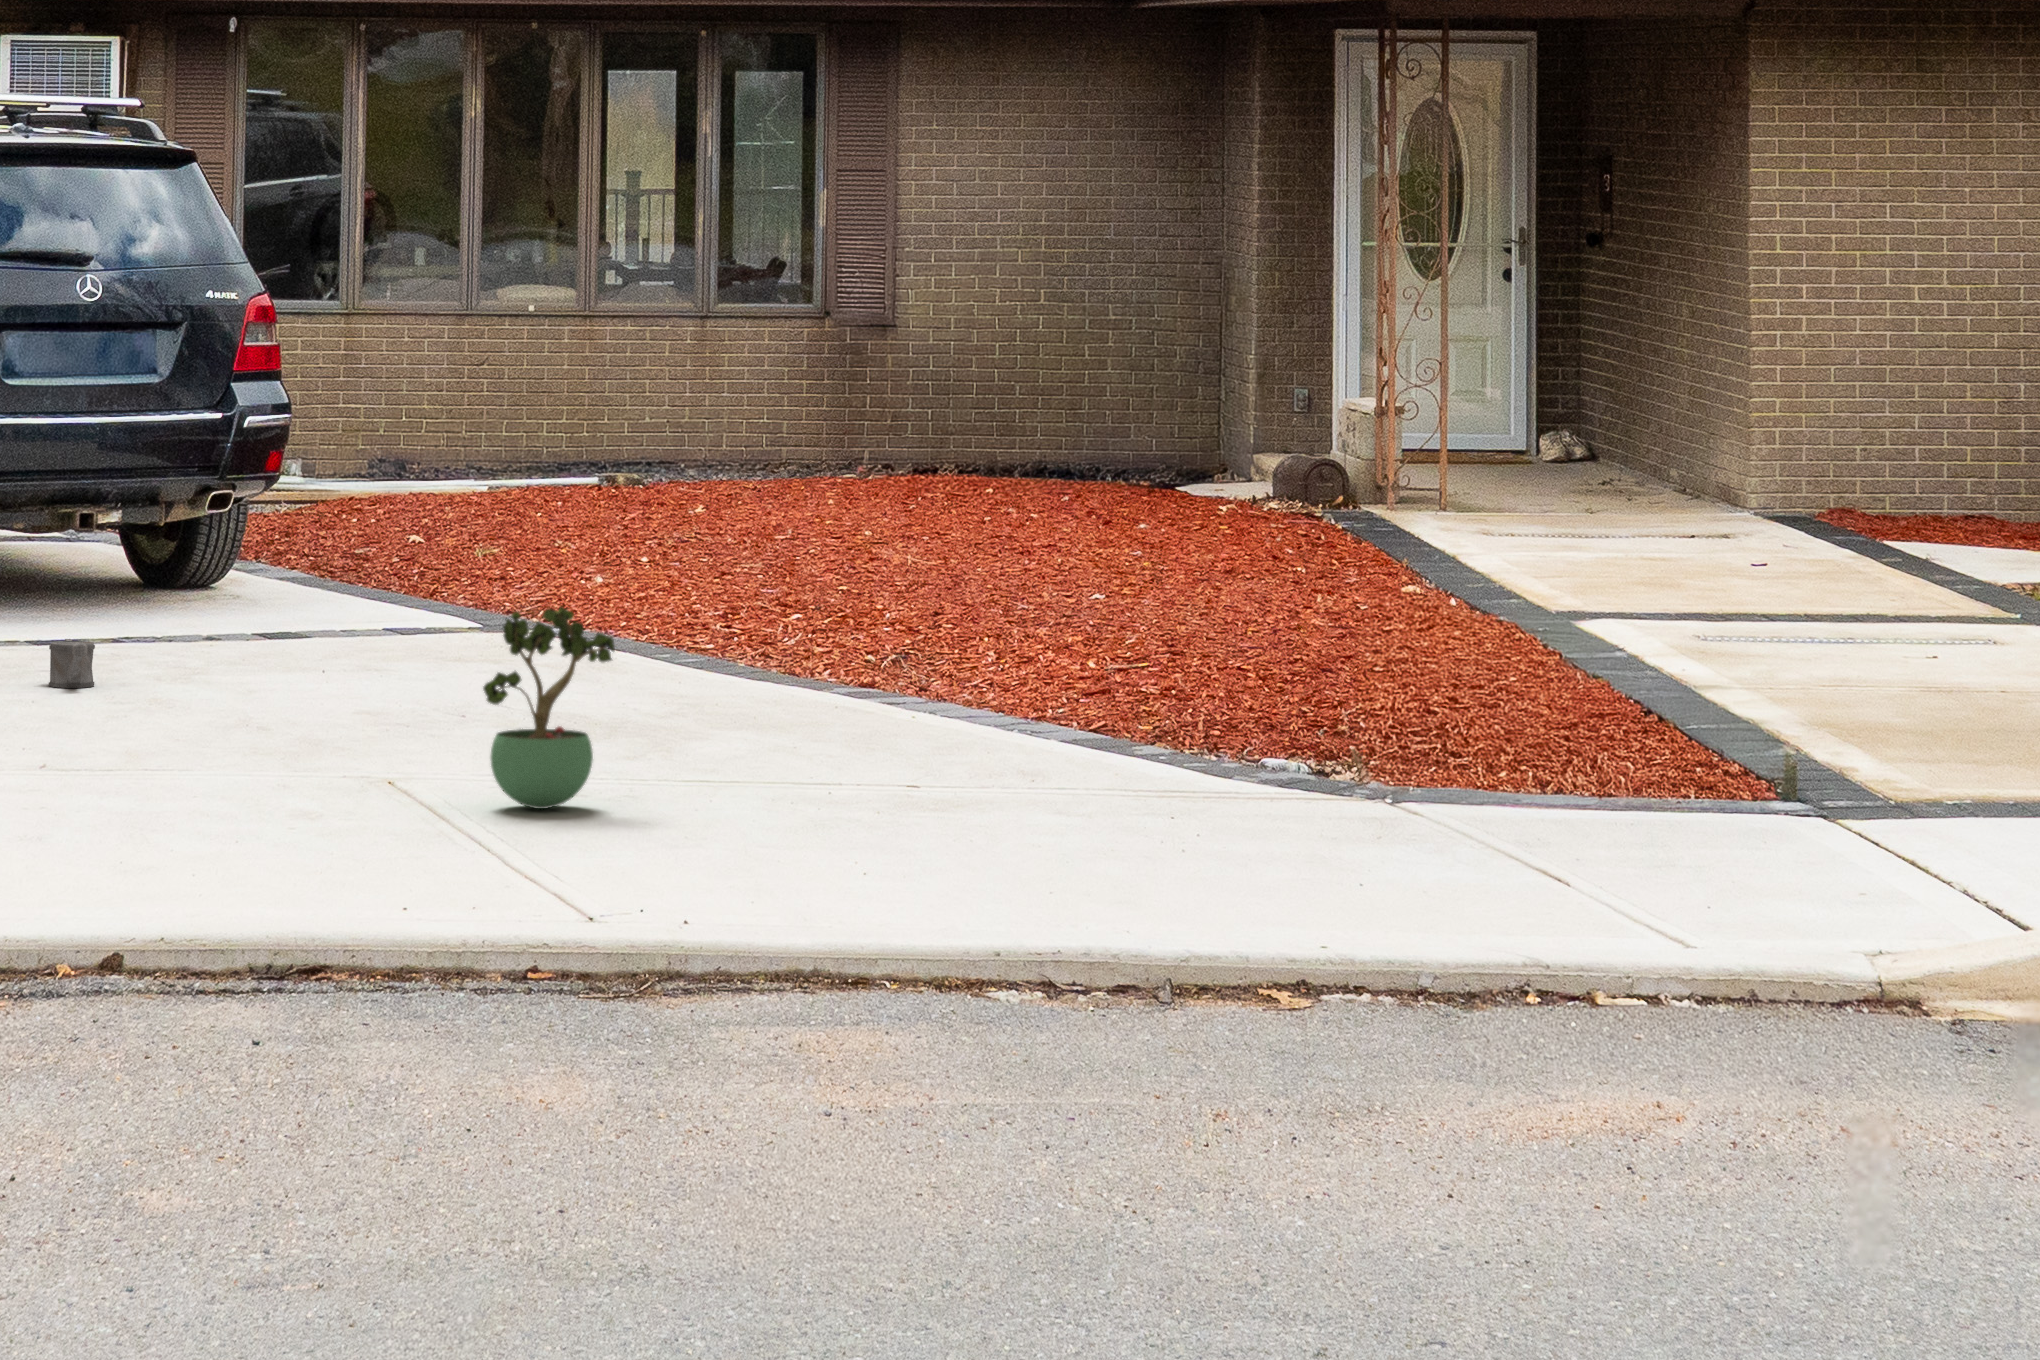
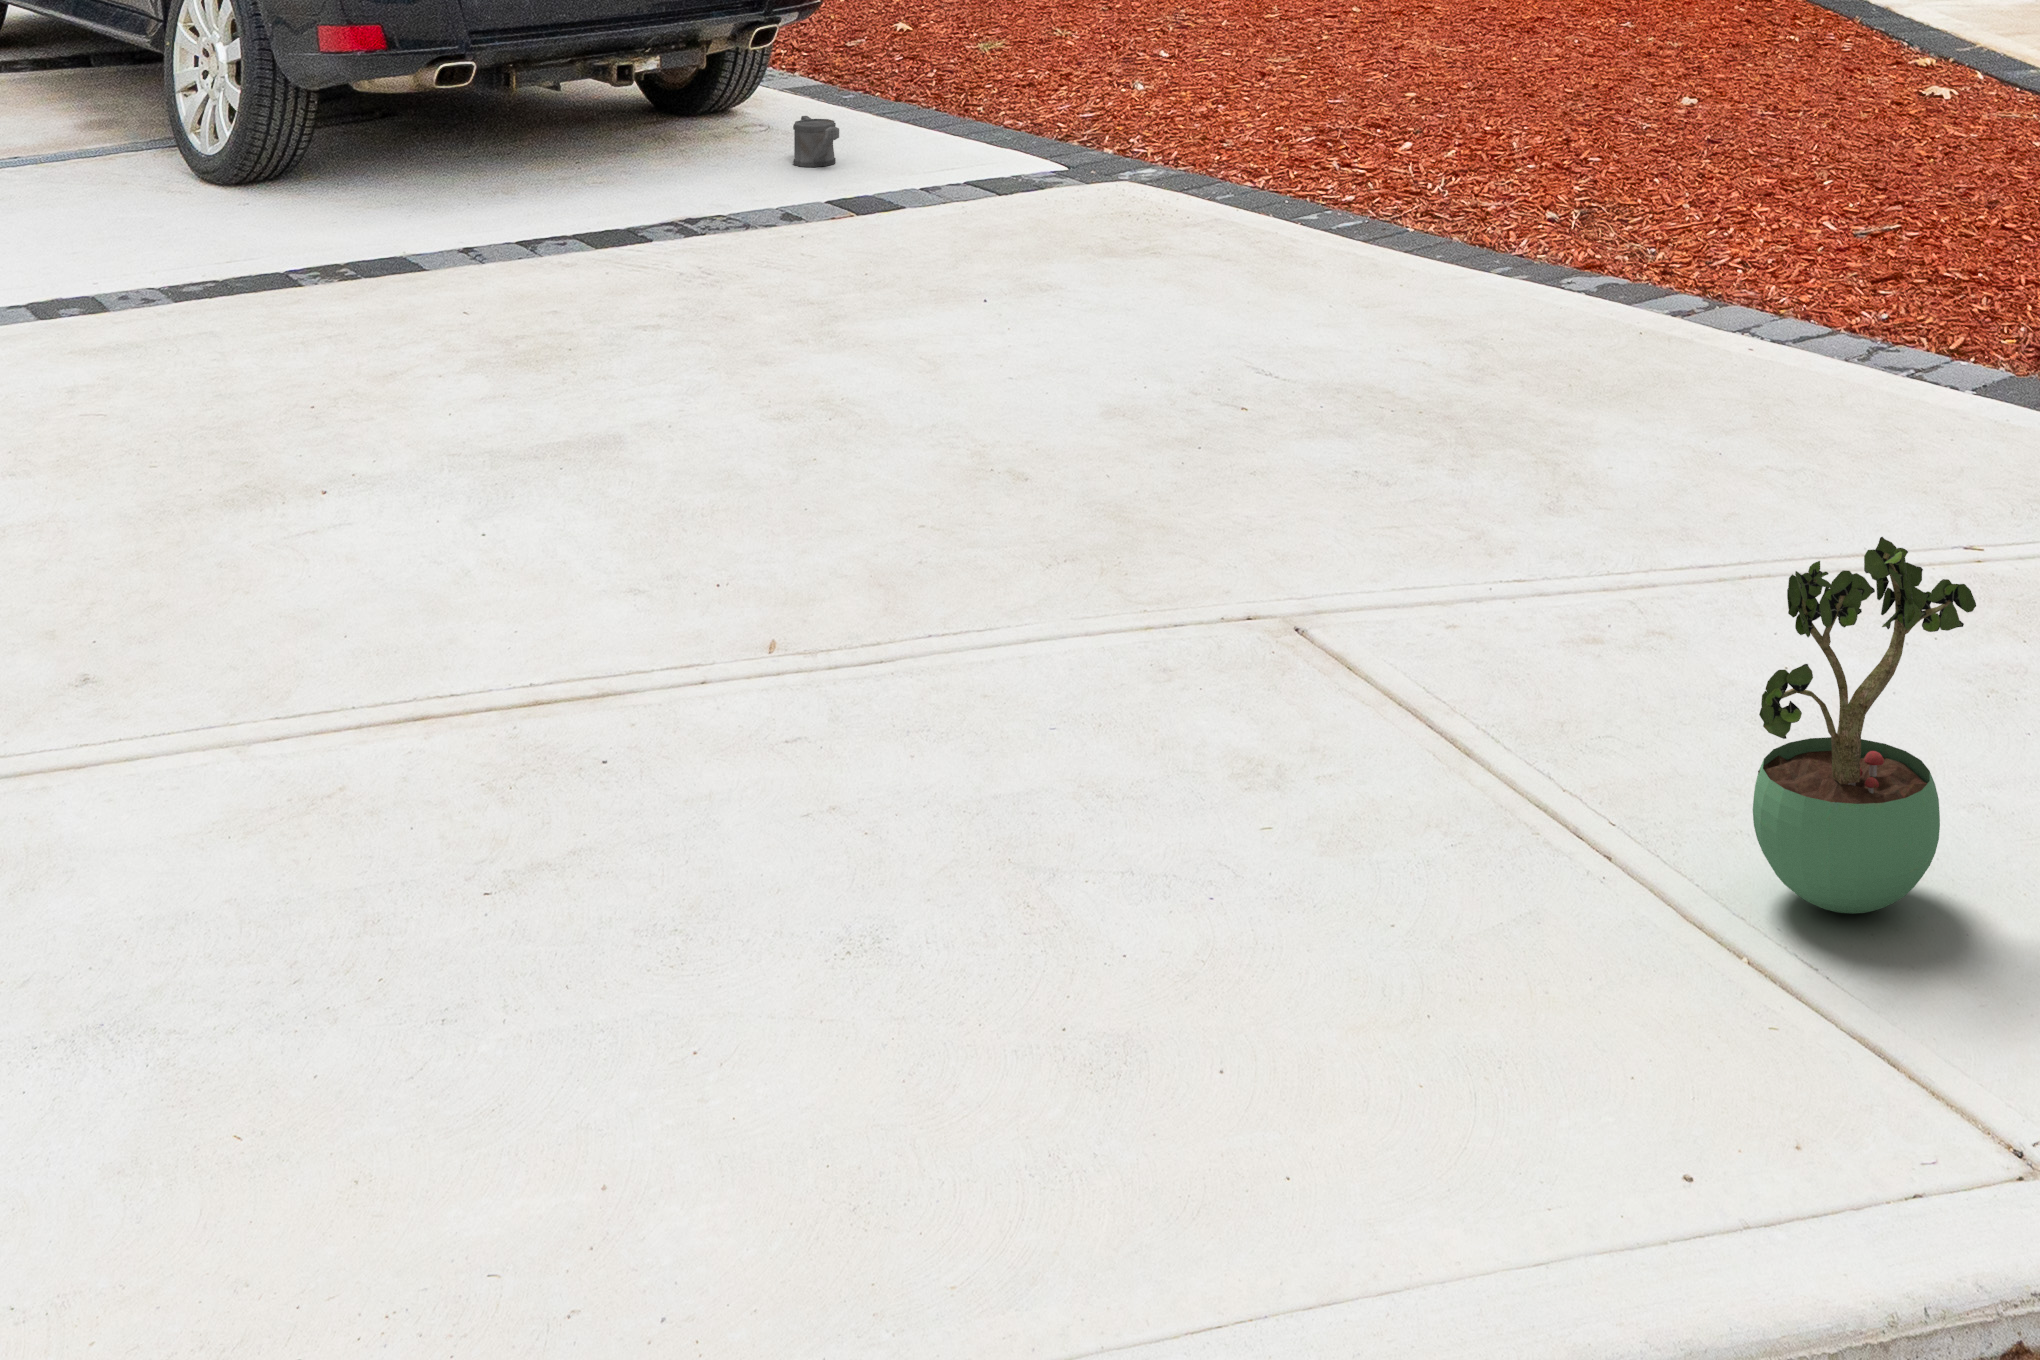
watering can: present [49,639,95,688] -> present [793,116,839,167]

